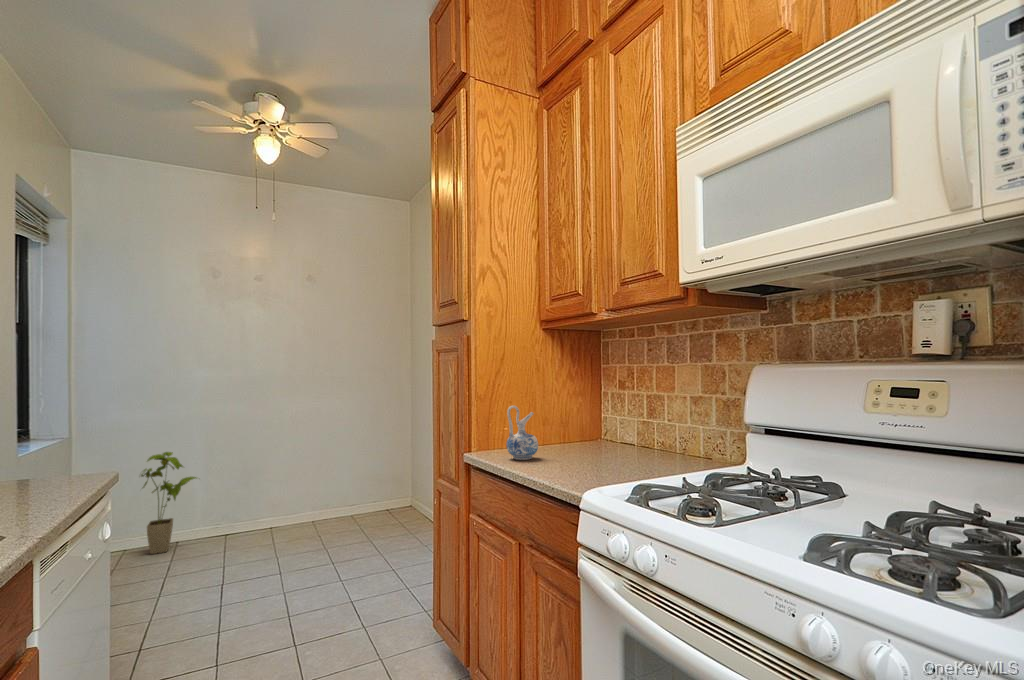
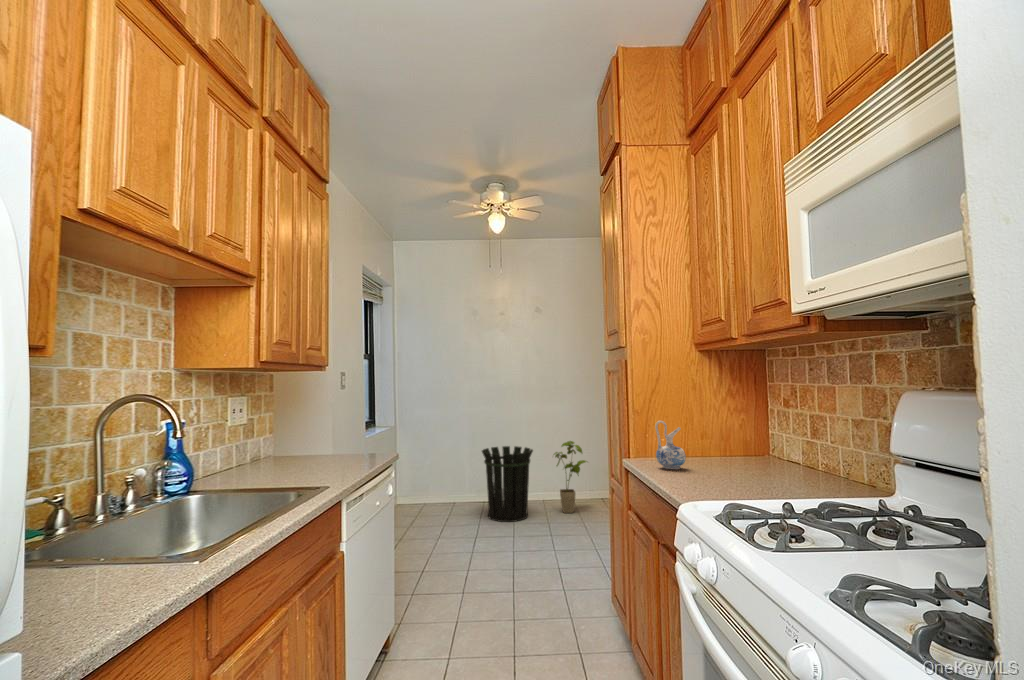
waste bin: none [233,449,307,548] -> present [482,446,533,522]
house plant: present [141,452,197,554] -> present [554,441,587,513]

